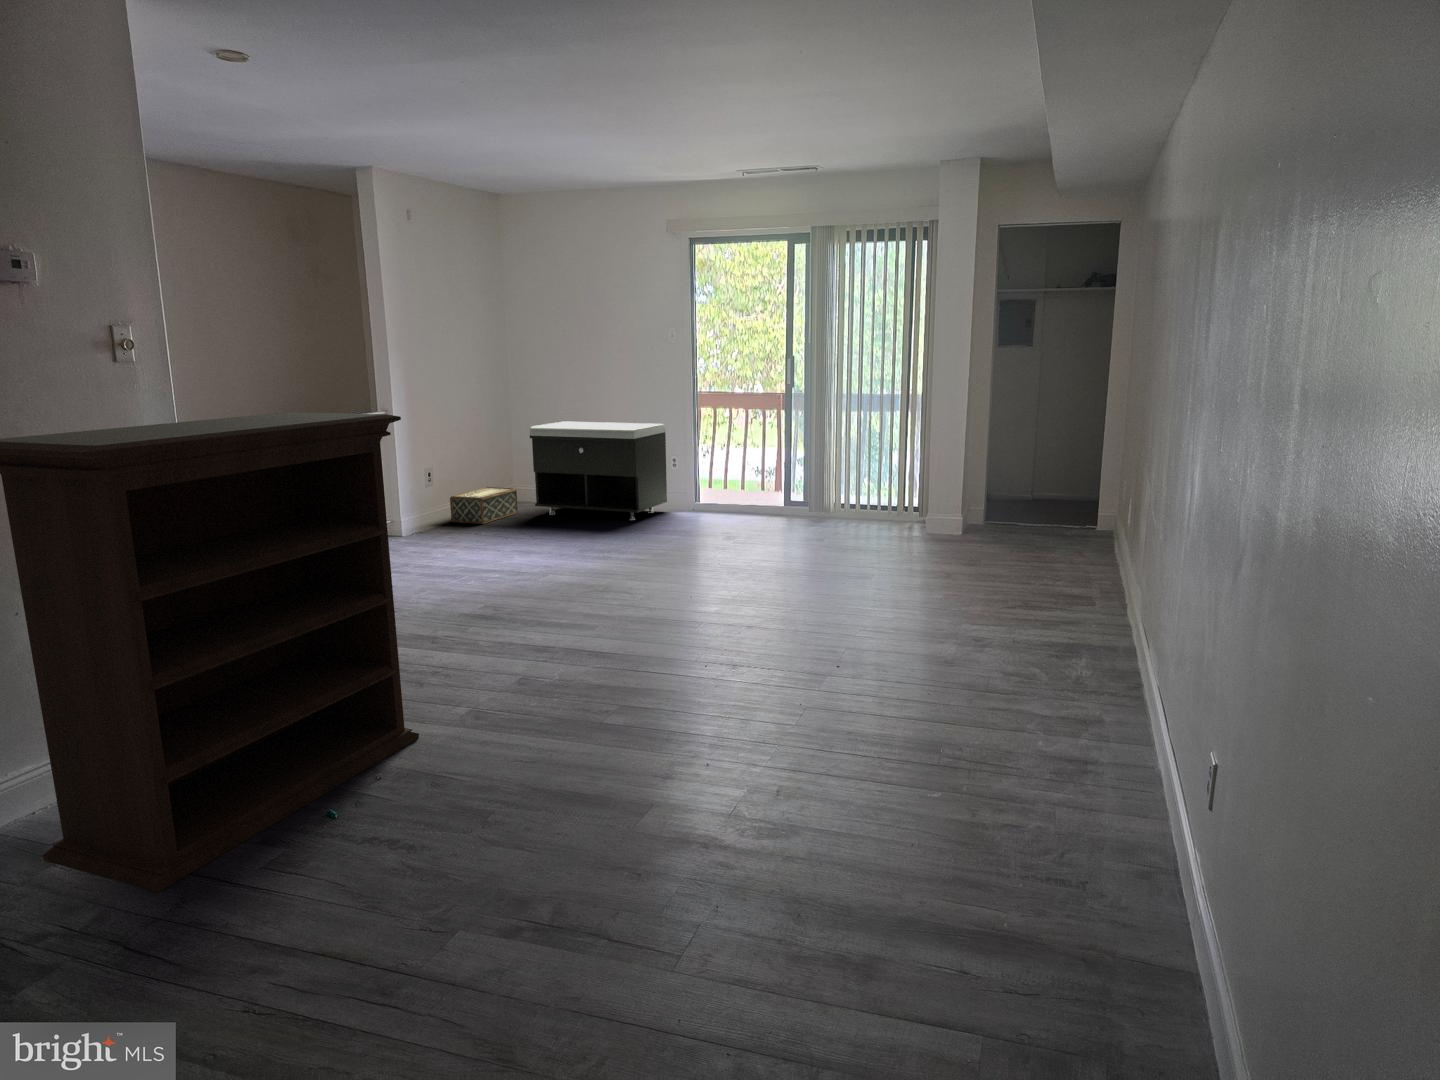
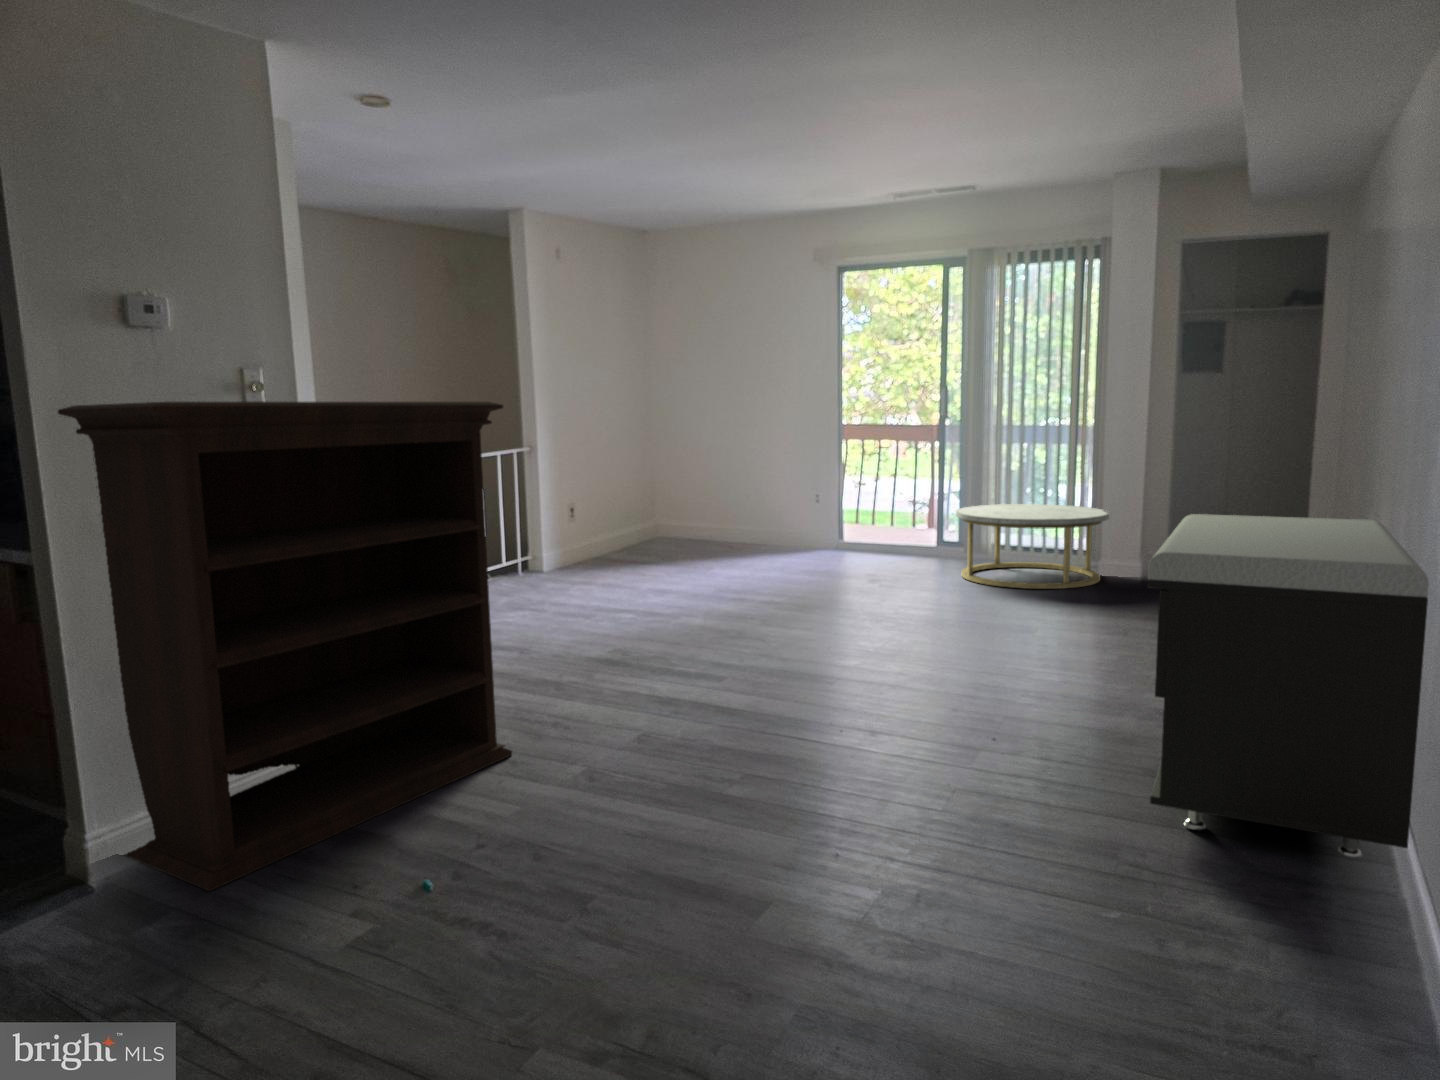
storage bench: present [530,421,667,520] -> present [1148,514,1429,859]
coffee table: none [801,466,935,546] -> present [956,504,1109,589]
woven basket: present [450,487,518,524] -> none [588,525,657,561]

